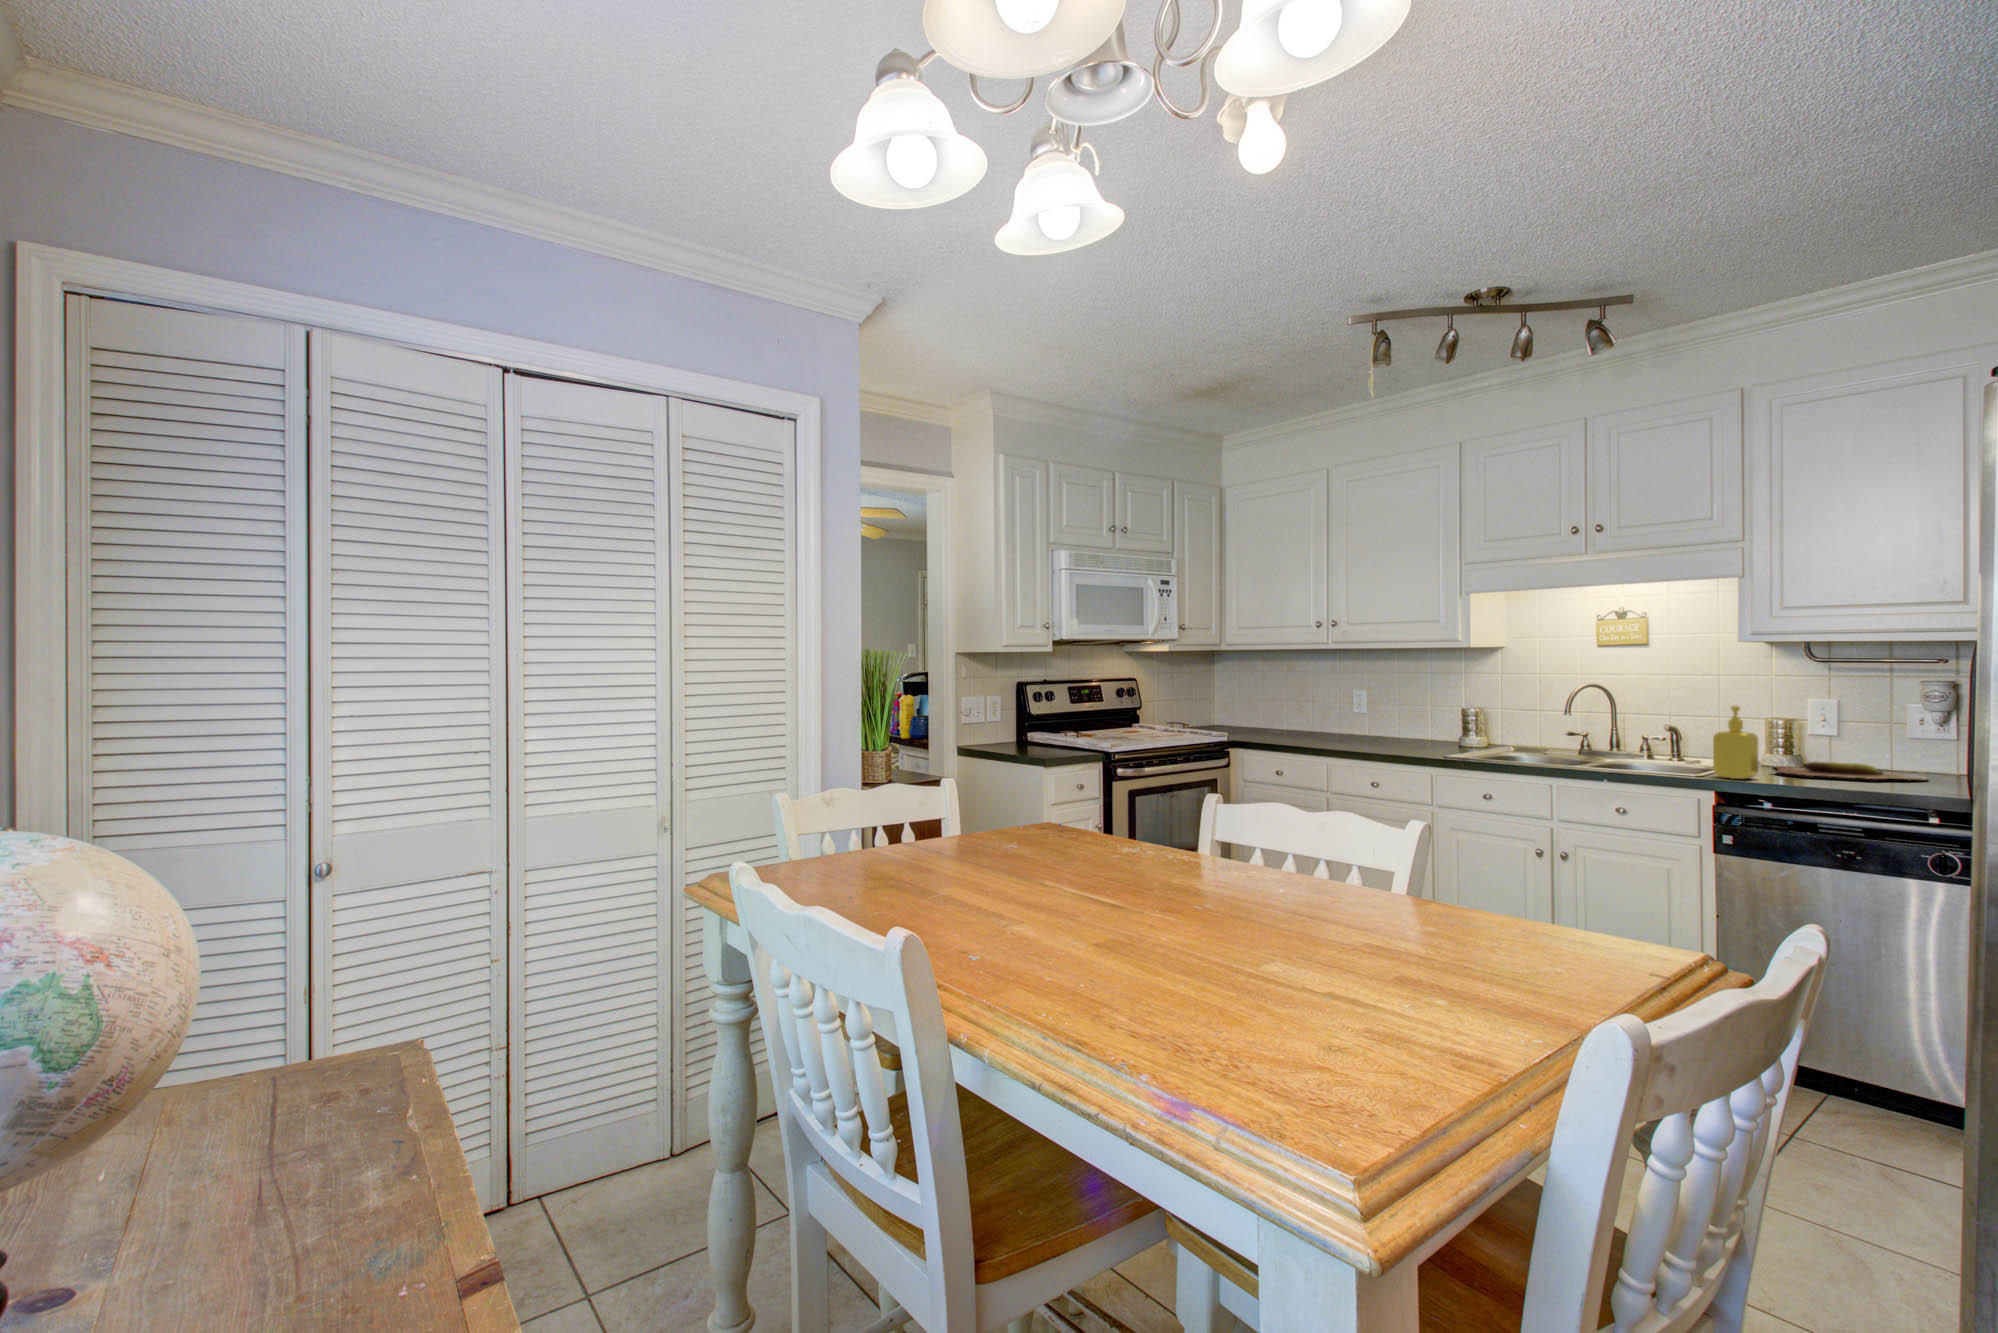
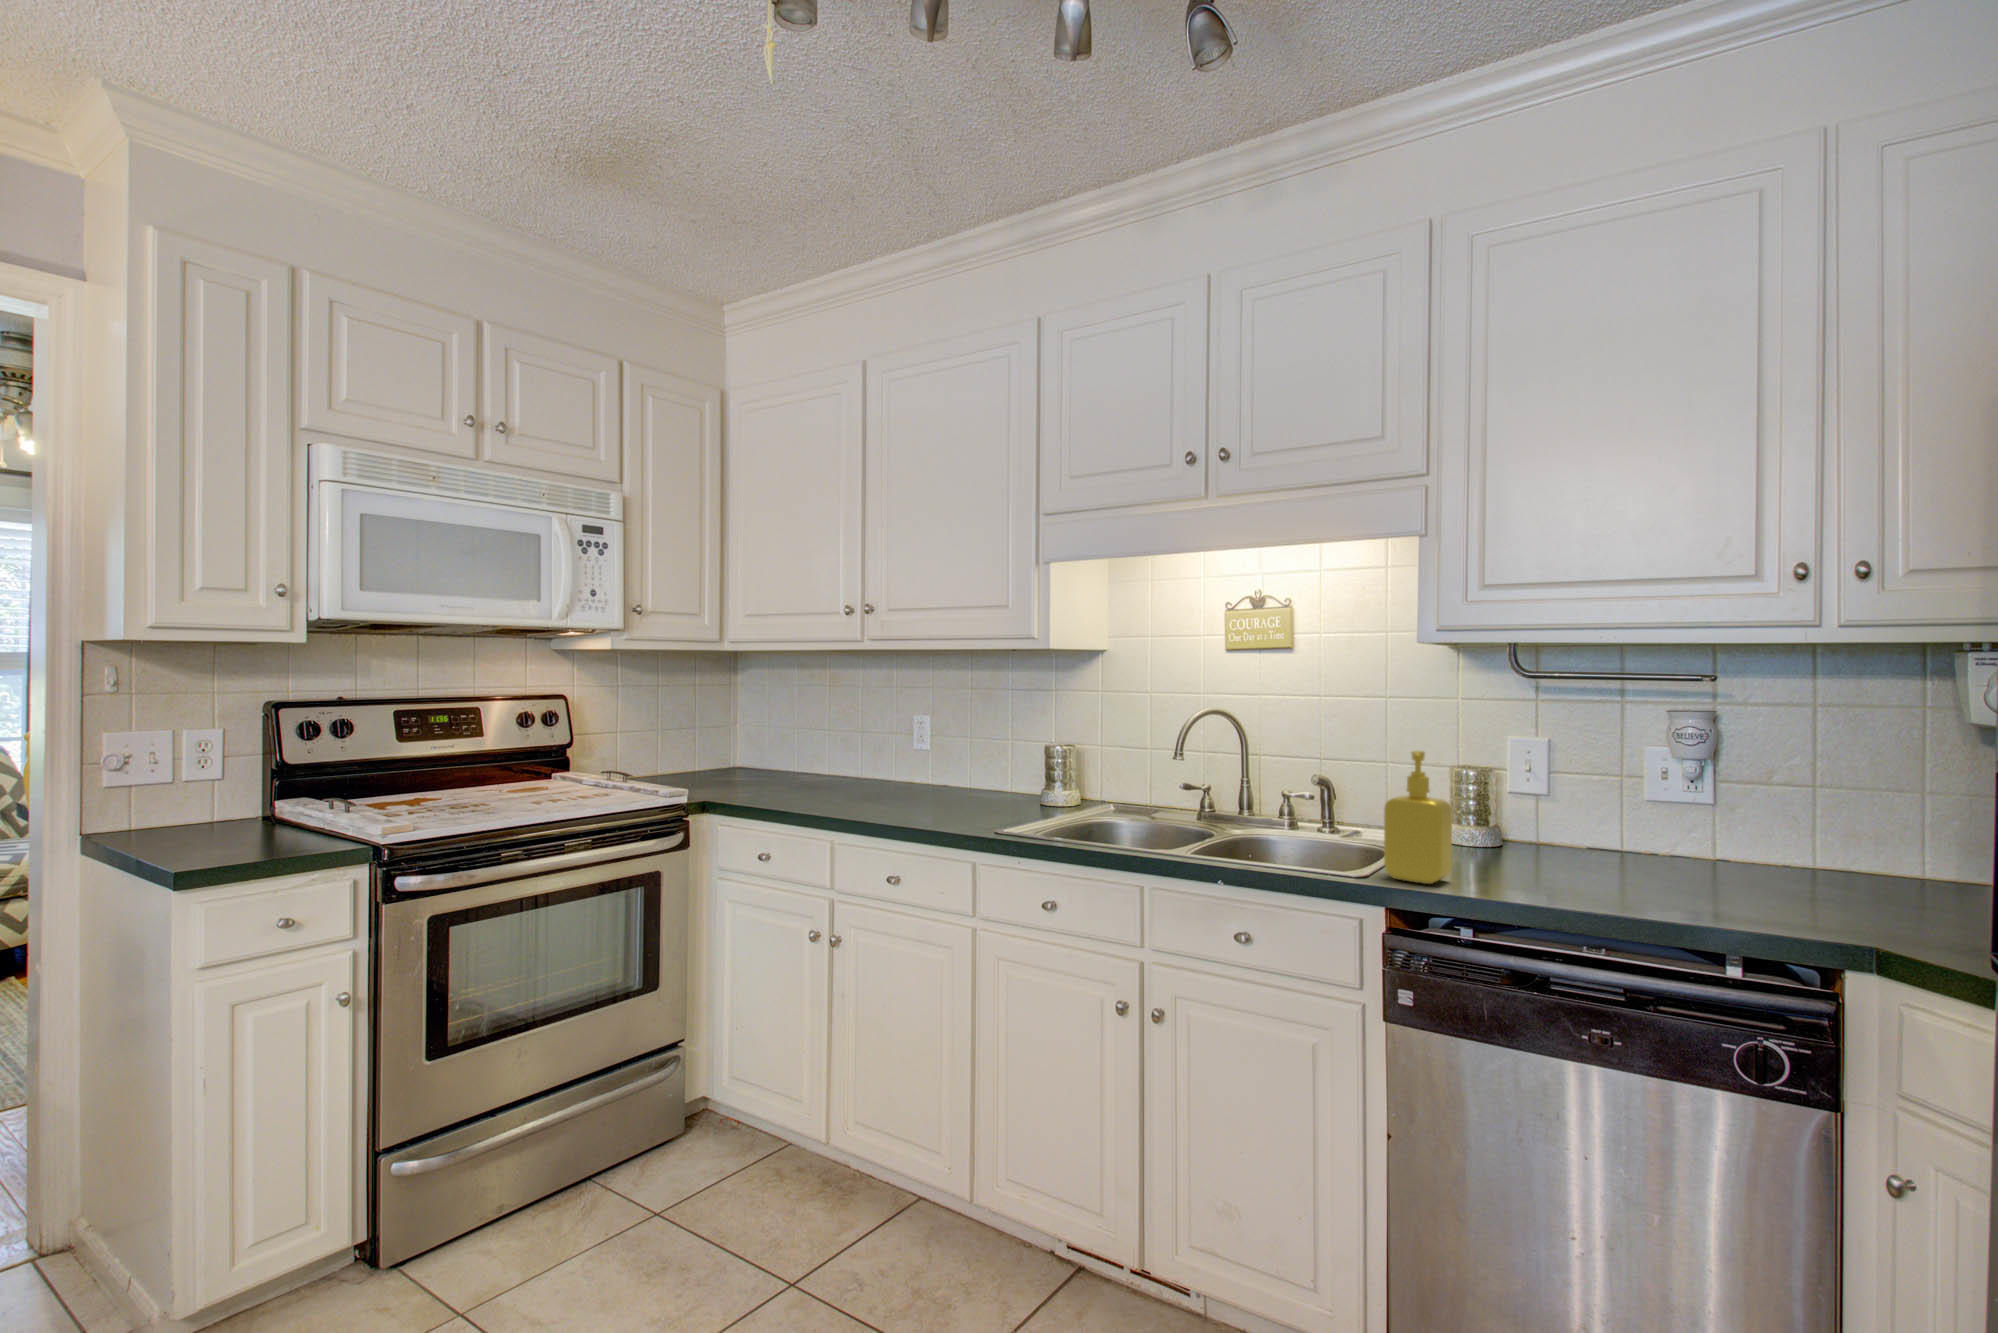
cutting board: present [1775,761,1927,780] -> none [1462,843,1689,879]

